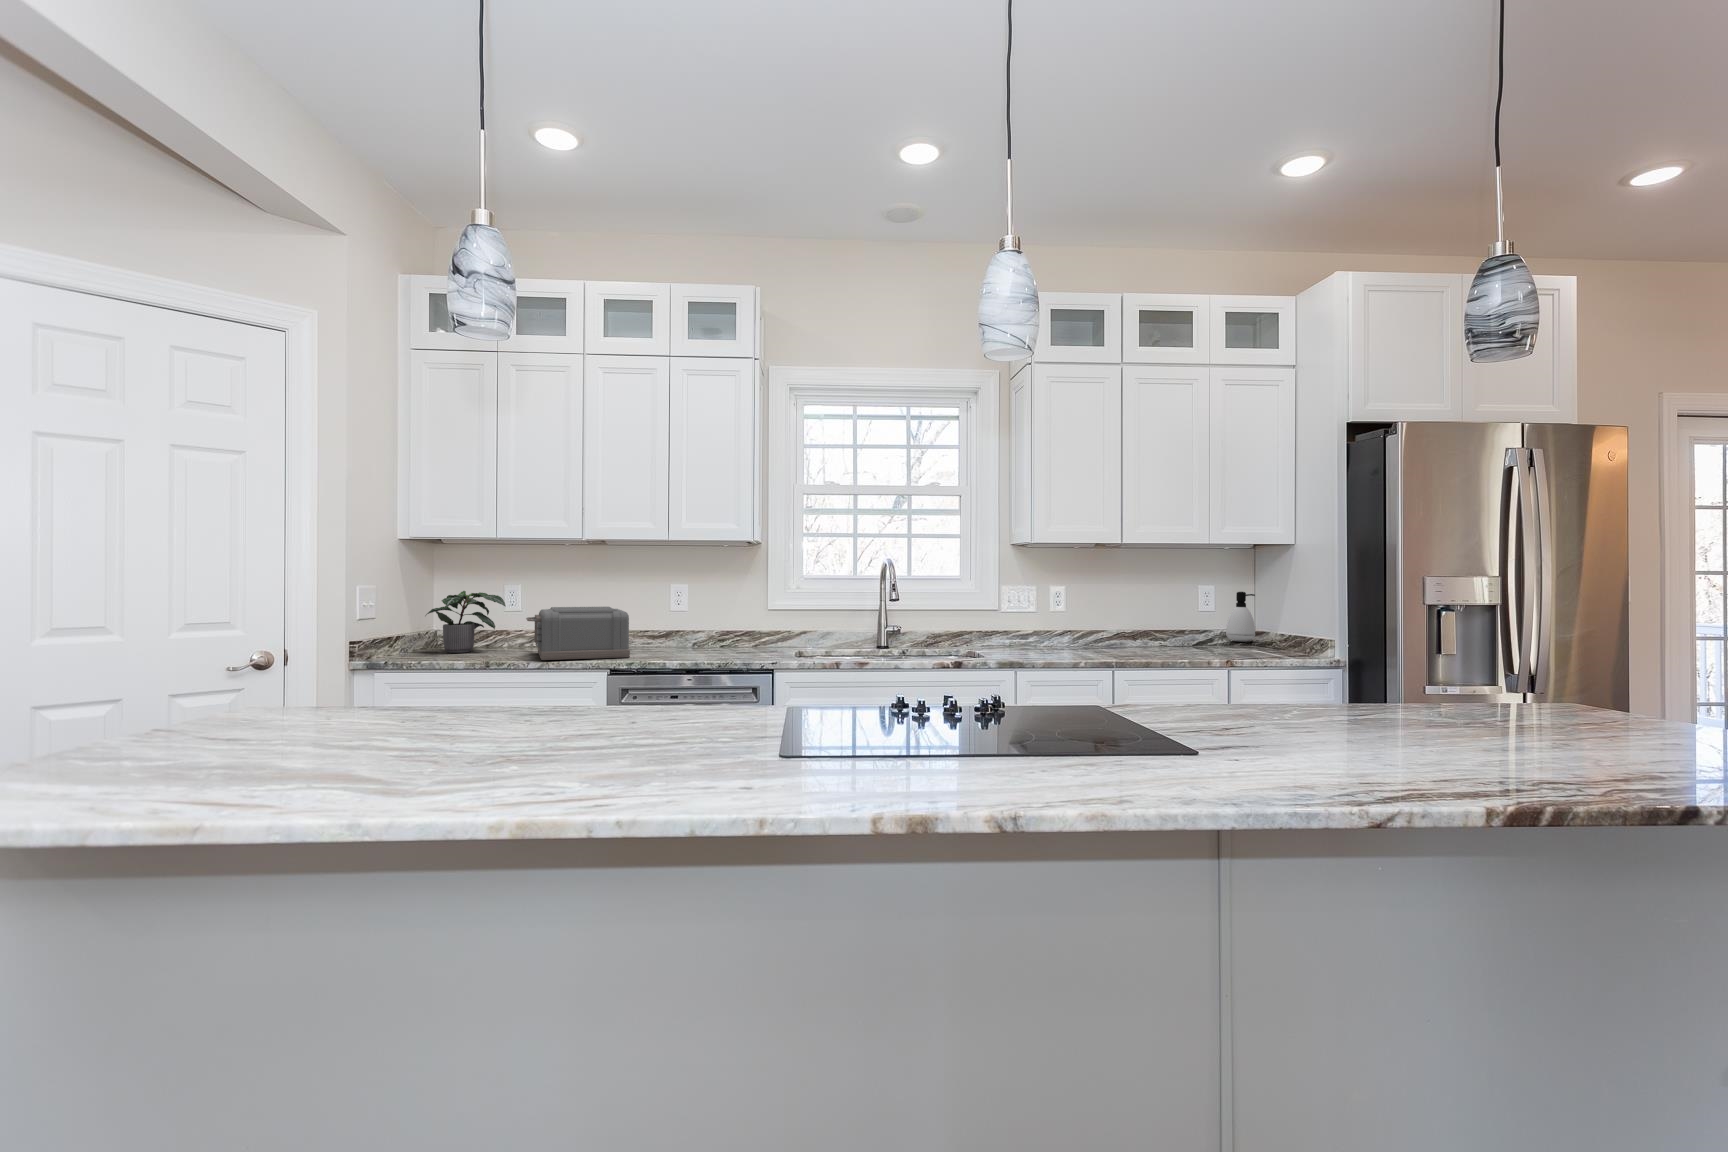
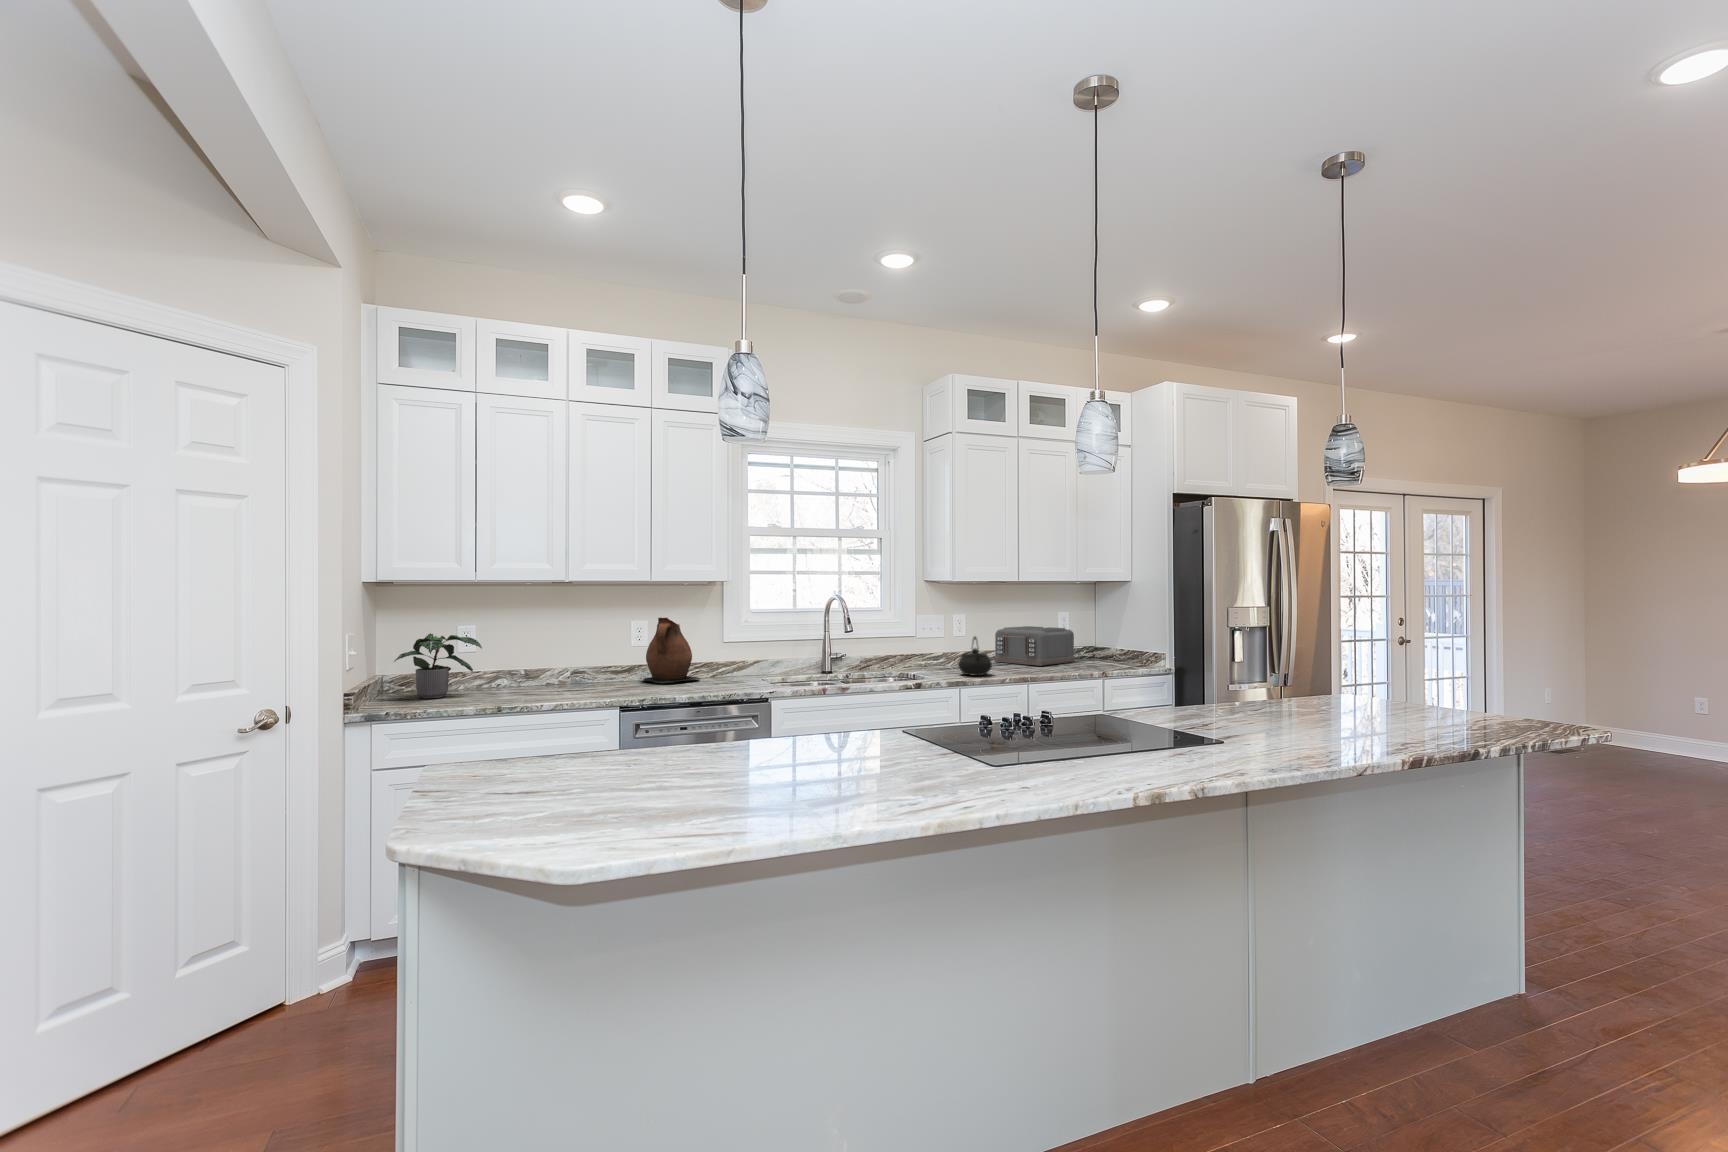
ceramic pitcher: none [667,580,729,648] -> present [643,618,700,682]
soap dispenser: present [1226,592,1255,642] -> none [1076,617,1099,656]
toaster: present [526,607,630,660] -> present [994,626,1075,666]
kettle: none [1021,608,1063,656] -> present [958,637,992,676]

